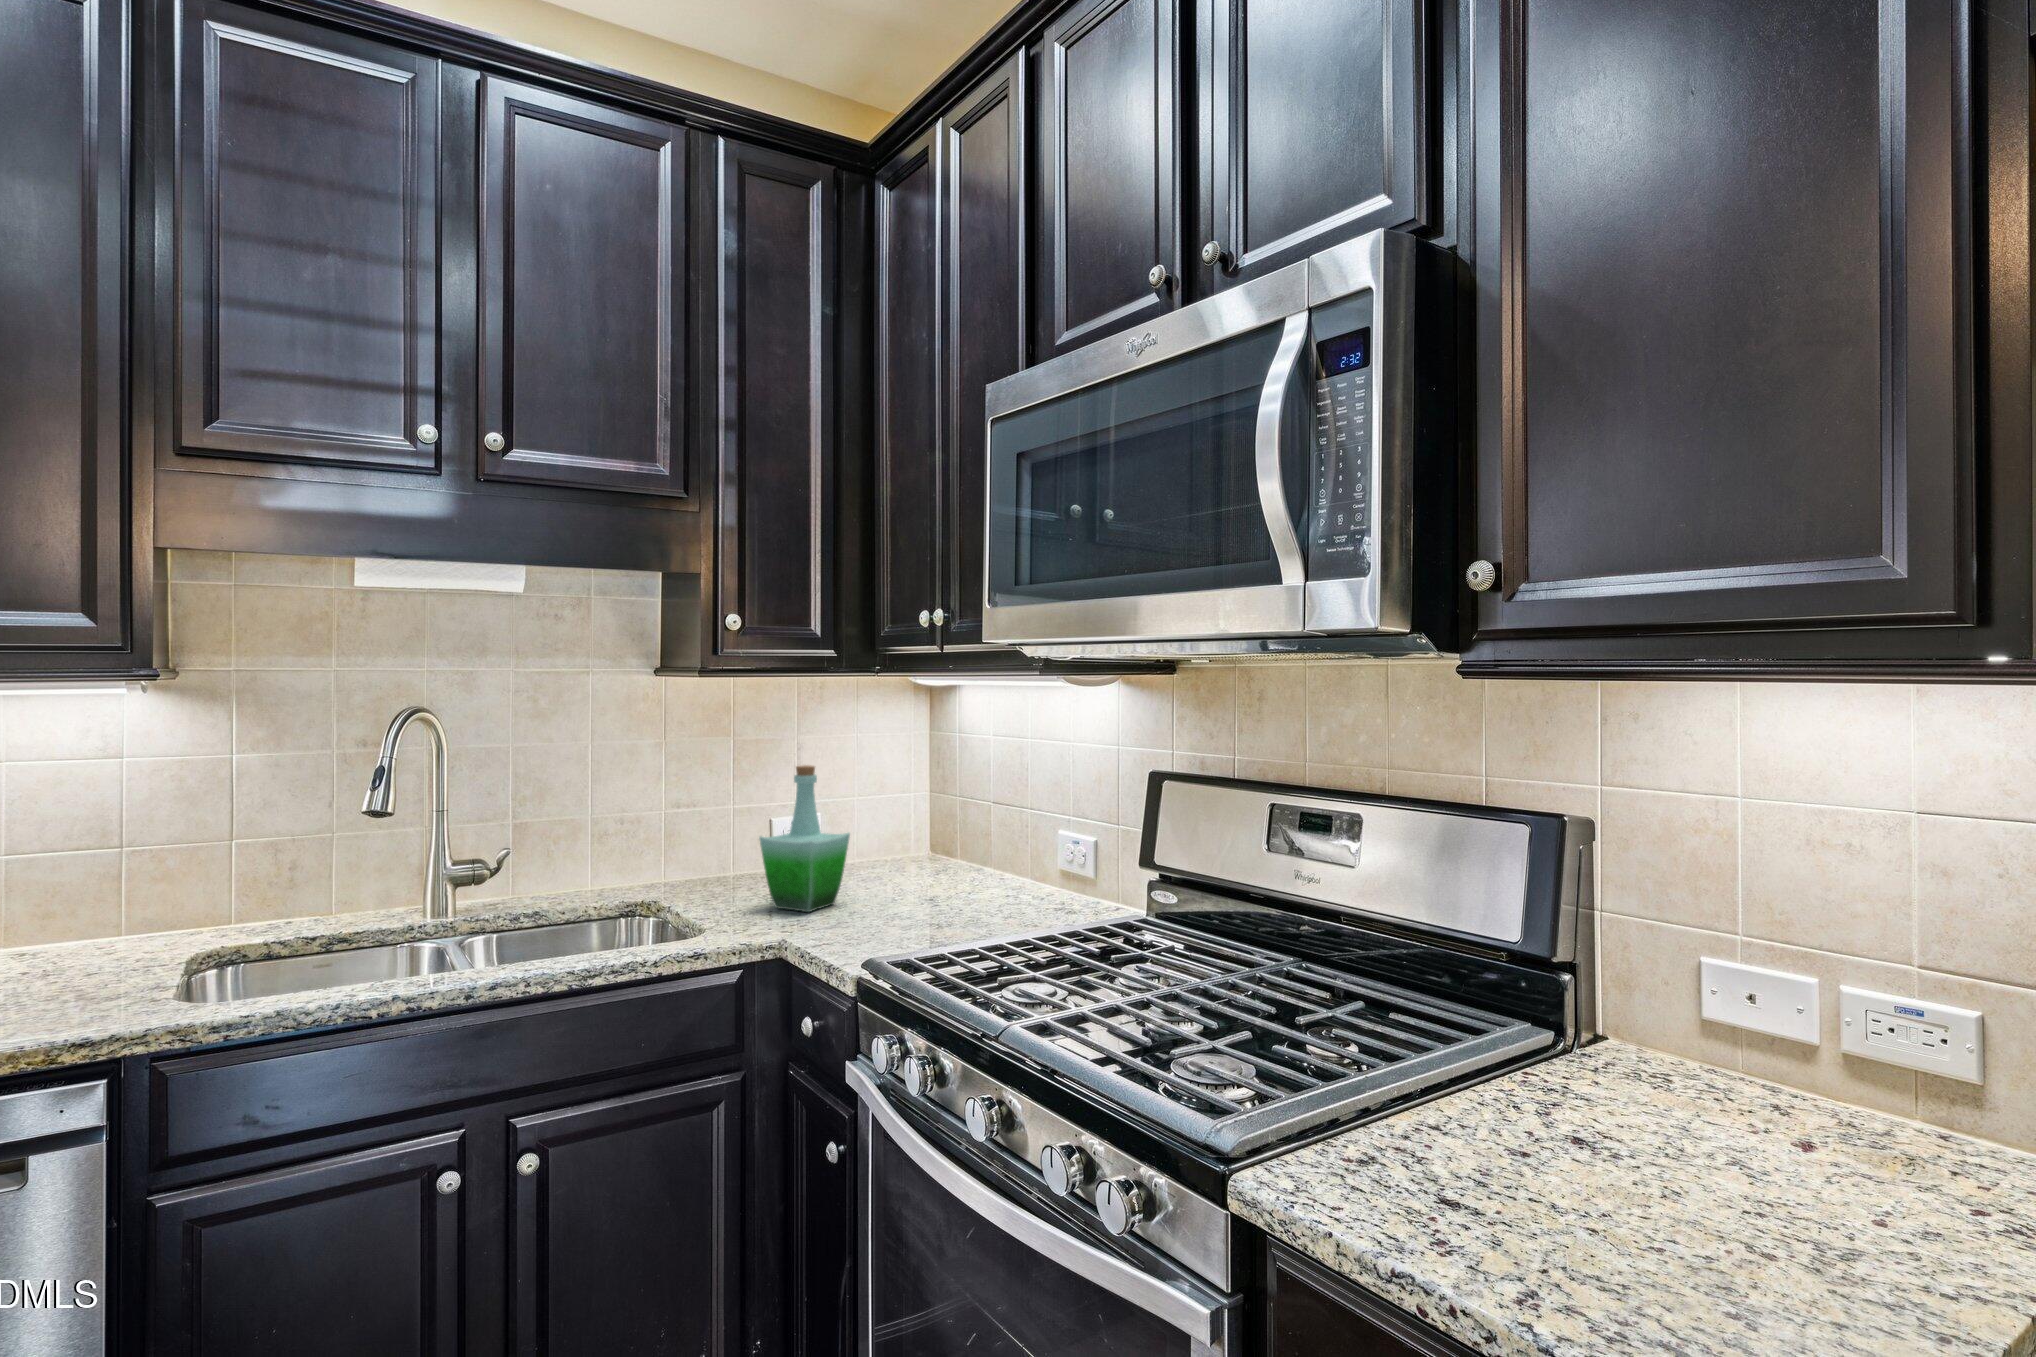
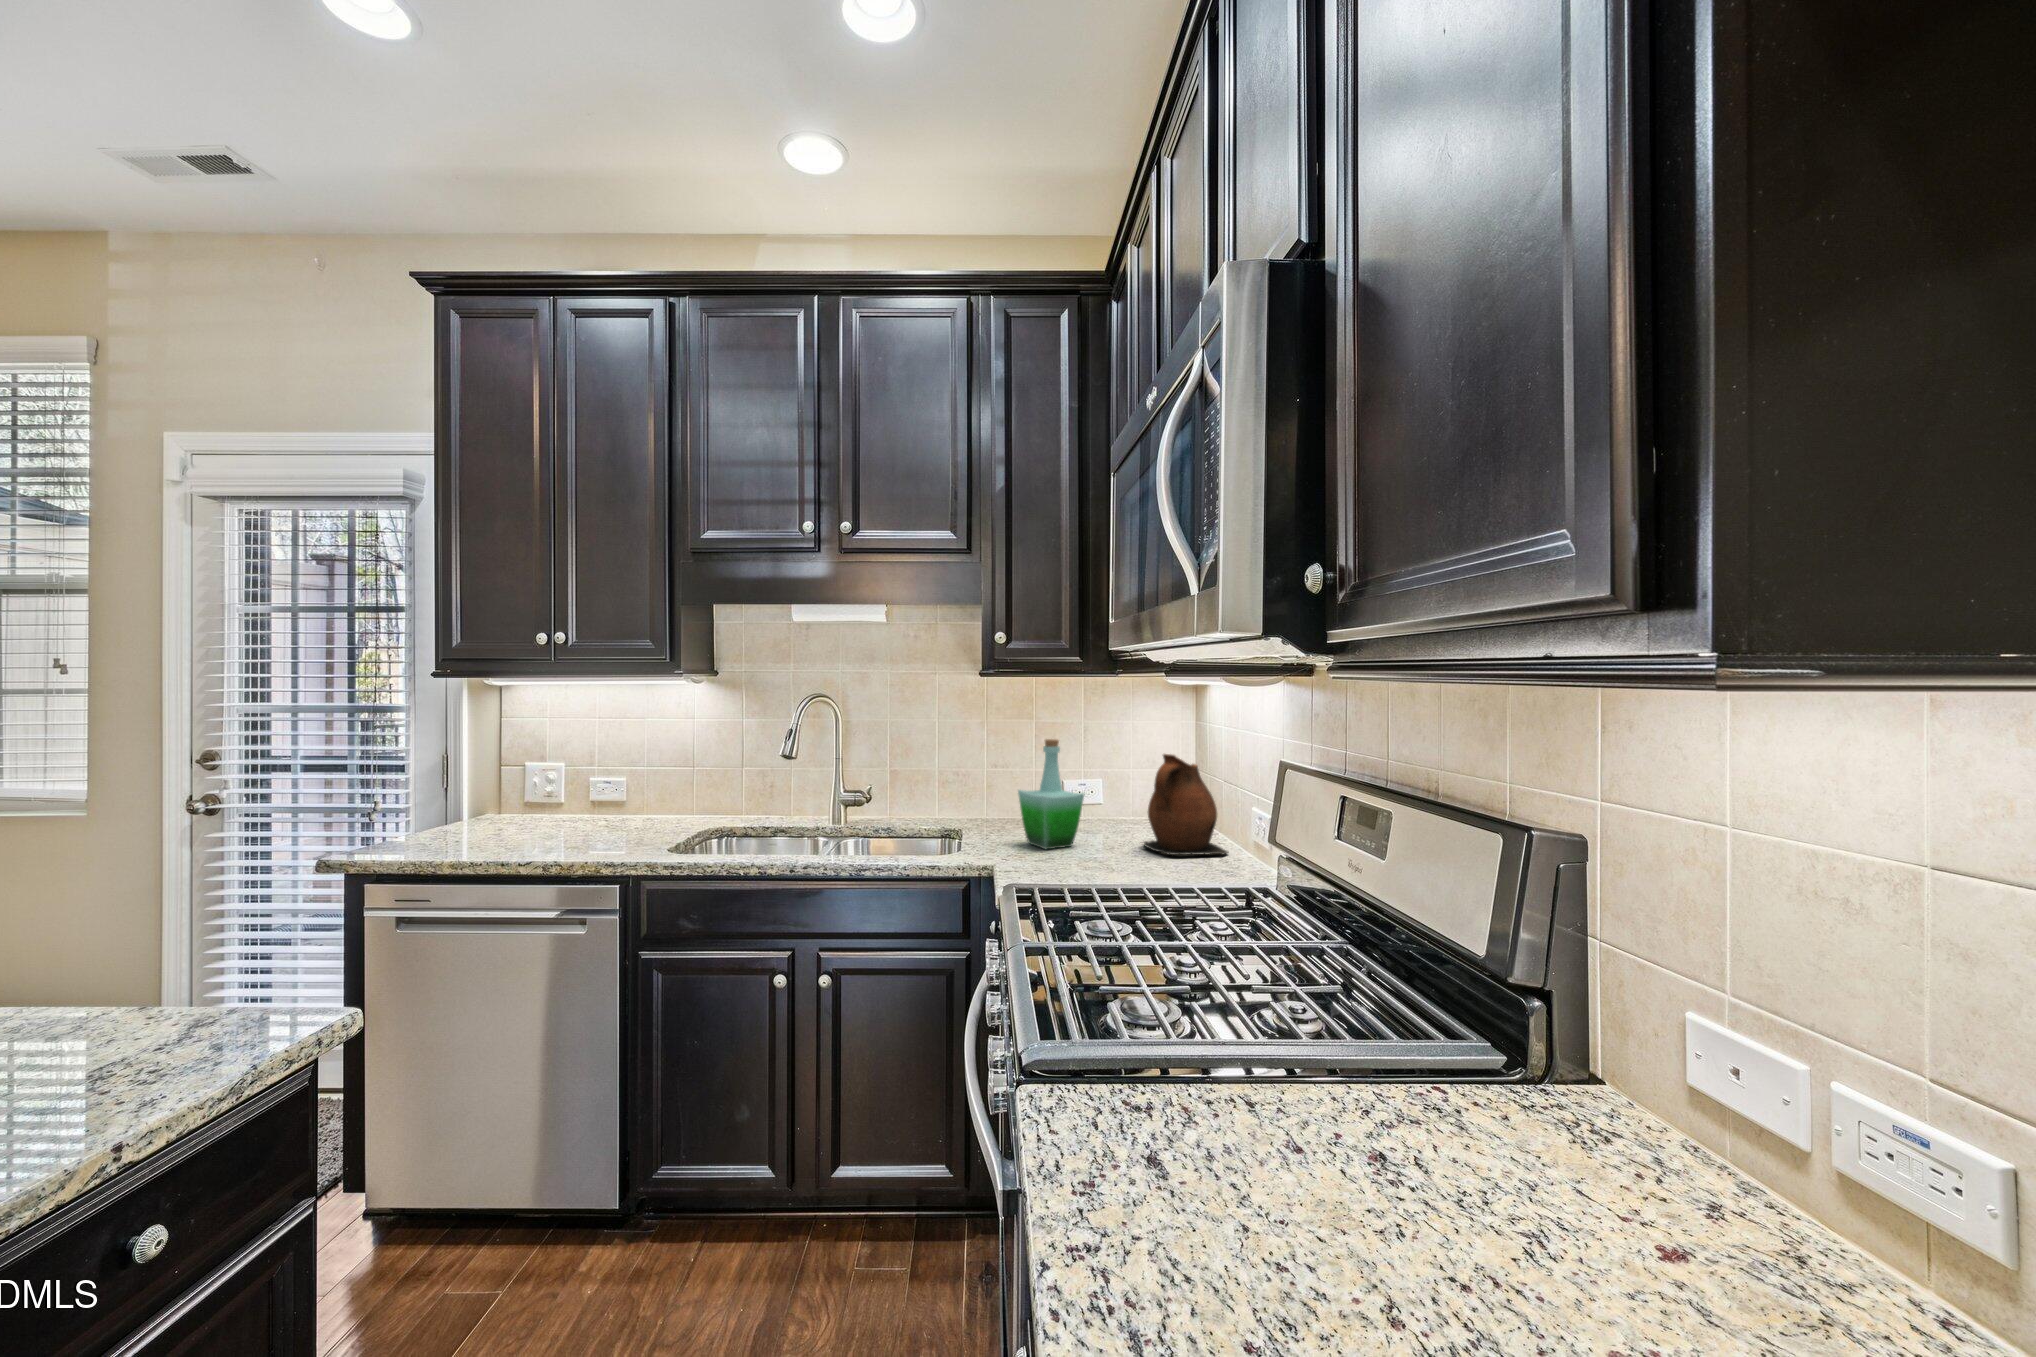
ceramic pitcher: none [912,775,1023,898] -> present [1144,754,1227,855]

